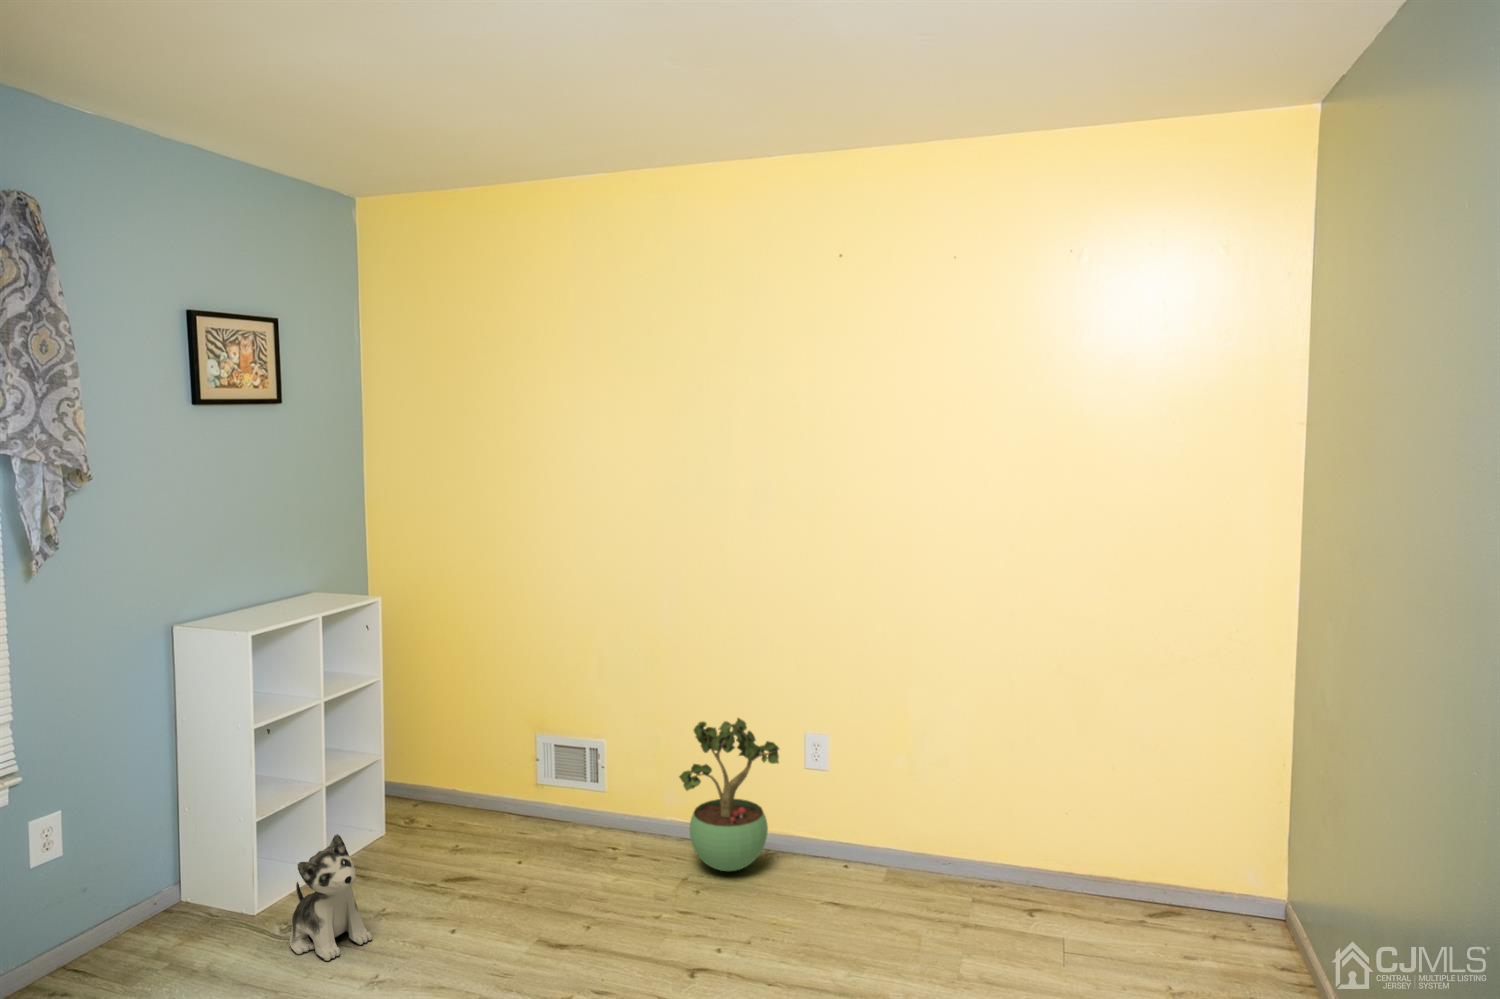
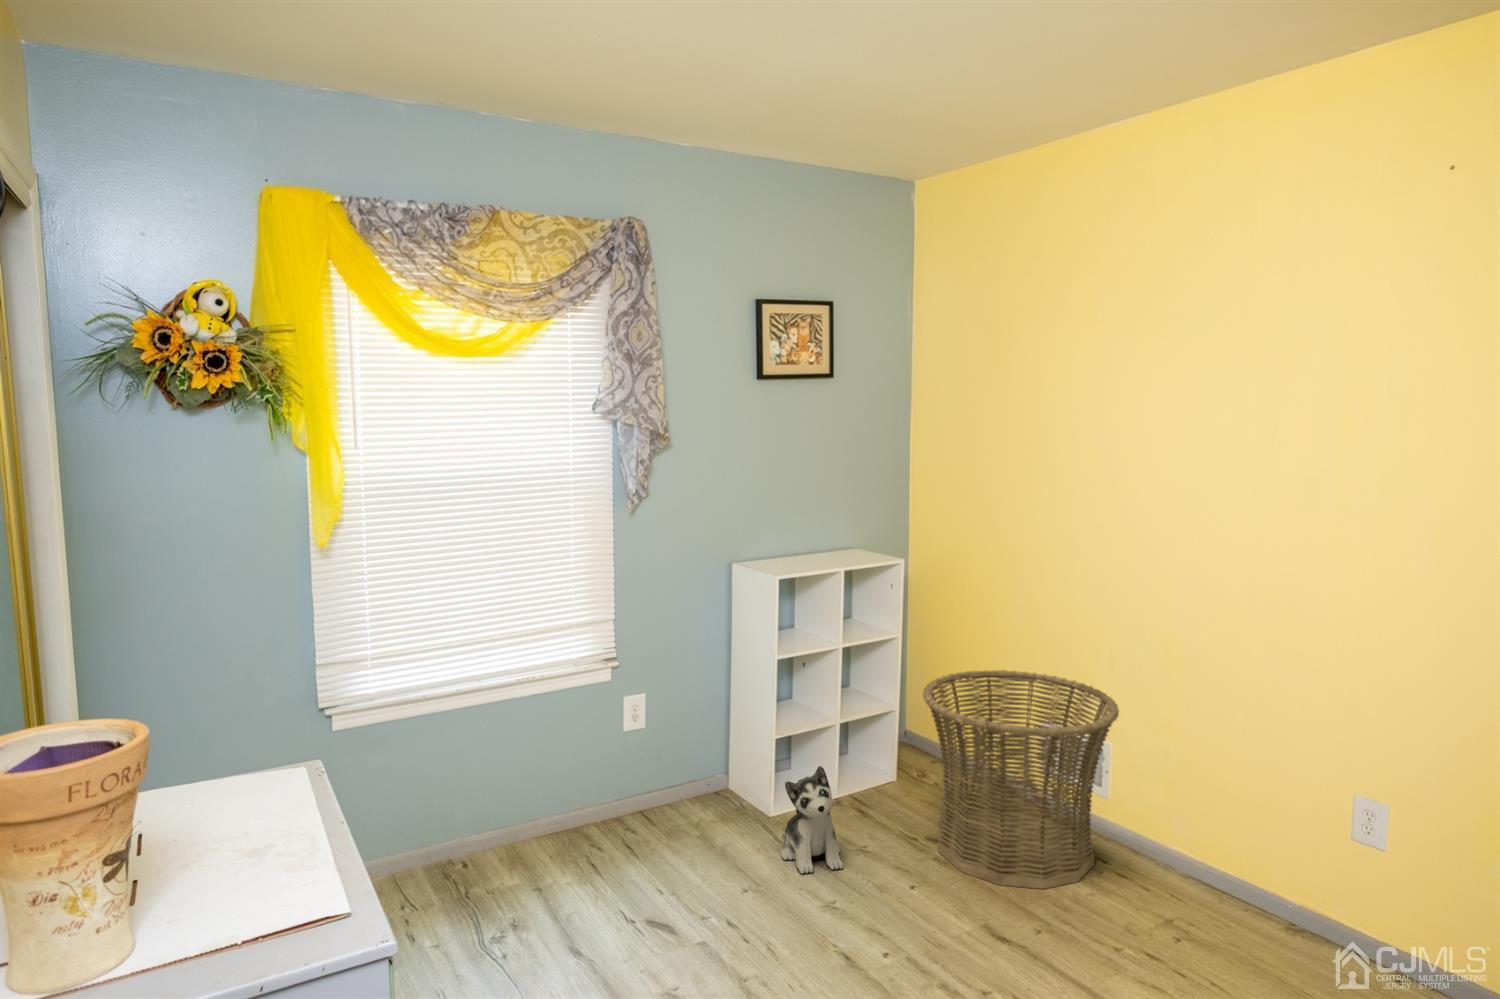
basket: none [433,689,622,900] -> present [923,670,1119,889]
potted plant: present [679,718,779,871] -> none [1175,748,1309,934]

